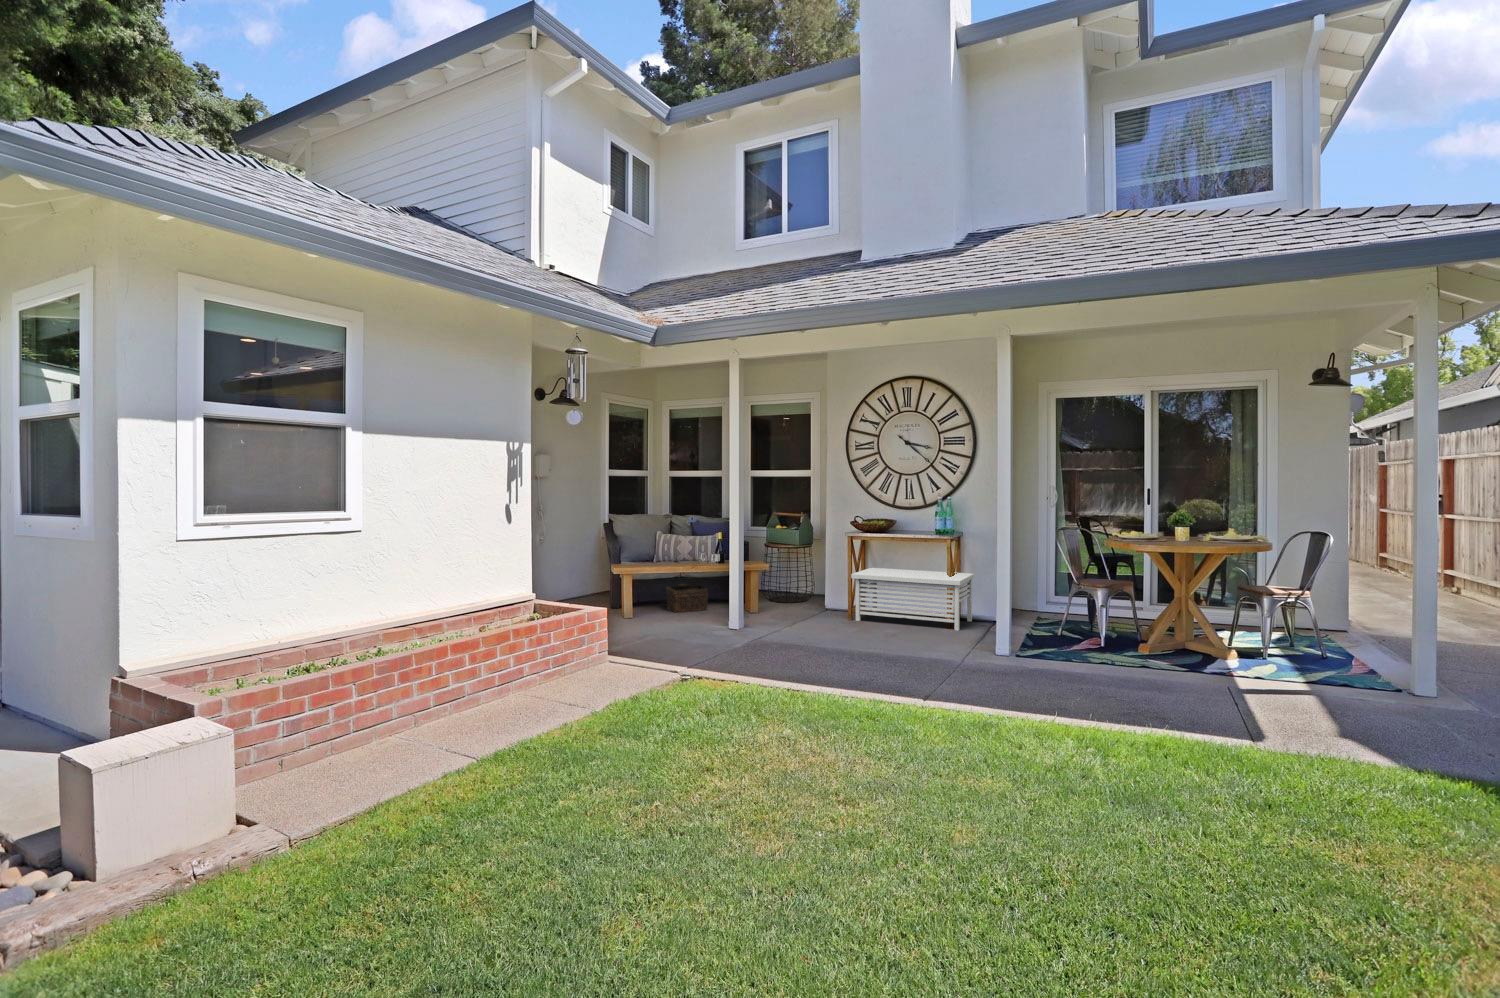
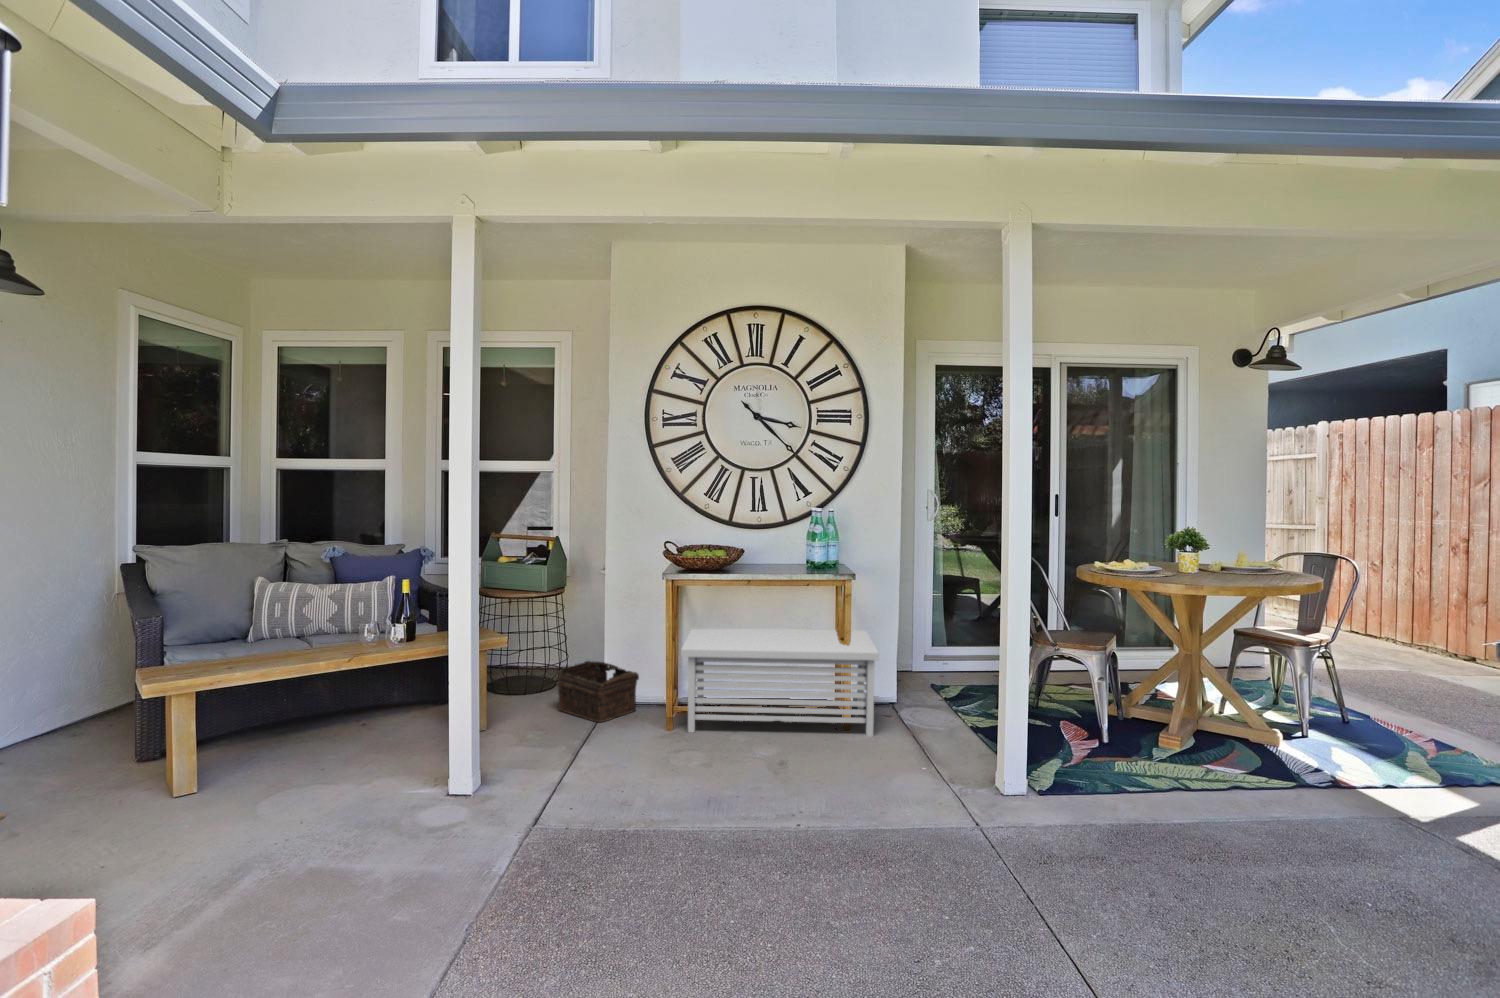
basket: present [666,584,708,612] -> present [558,661,639,722]

